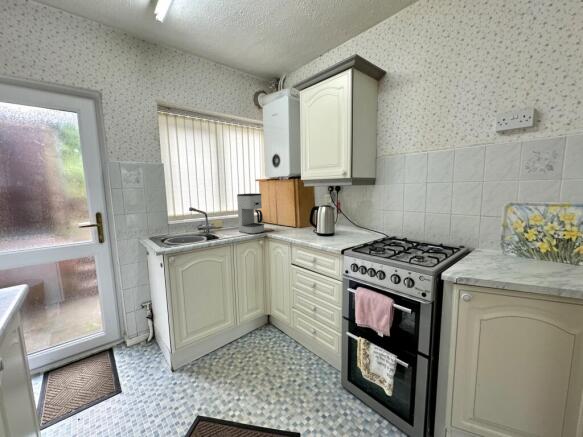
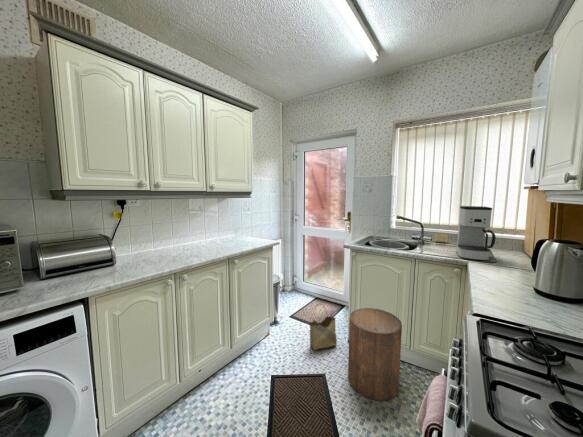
stool: none [203,302,258,395] -> present [348,308,402,401]
woven basket: none [132,347,169,418] -> present [310,304,337,350]

